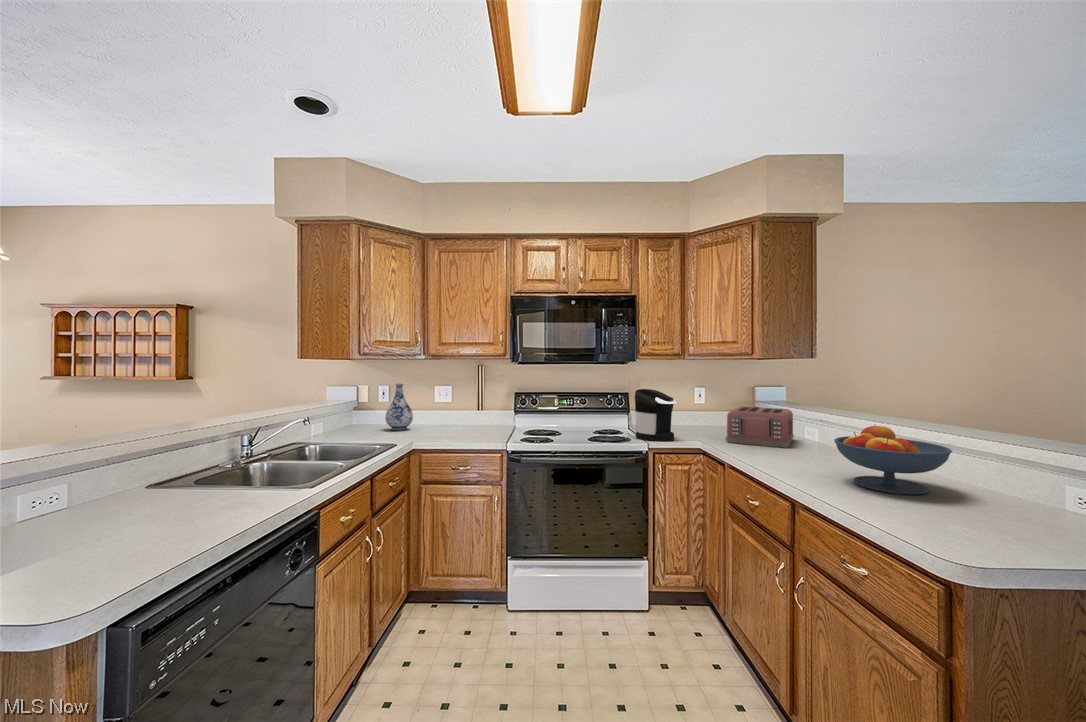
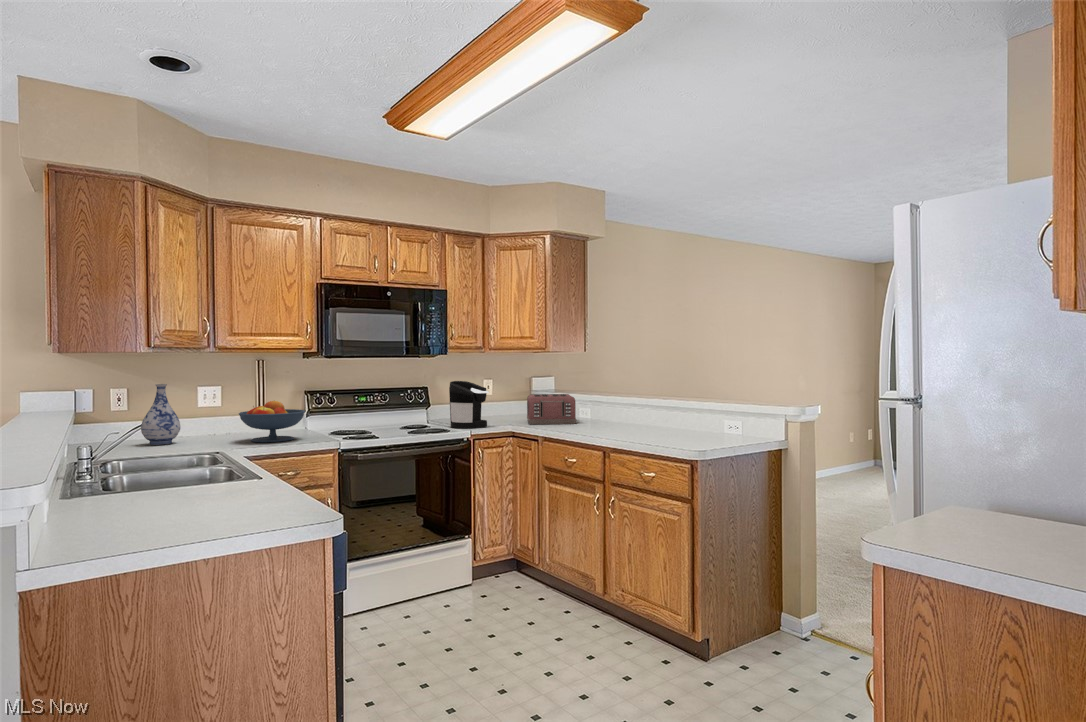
fruit bowl: present [834,425,952,495] -> present [239,401,305,442]

